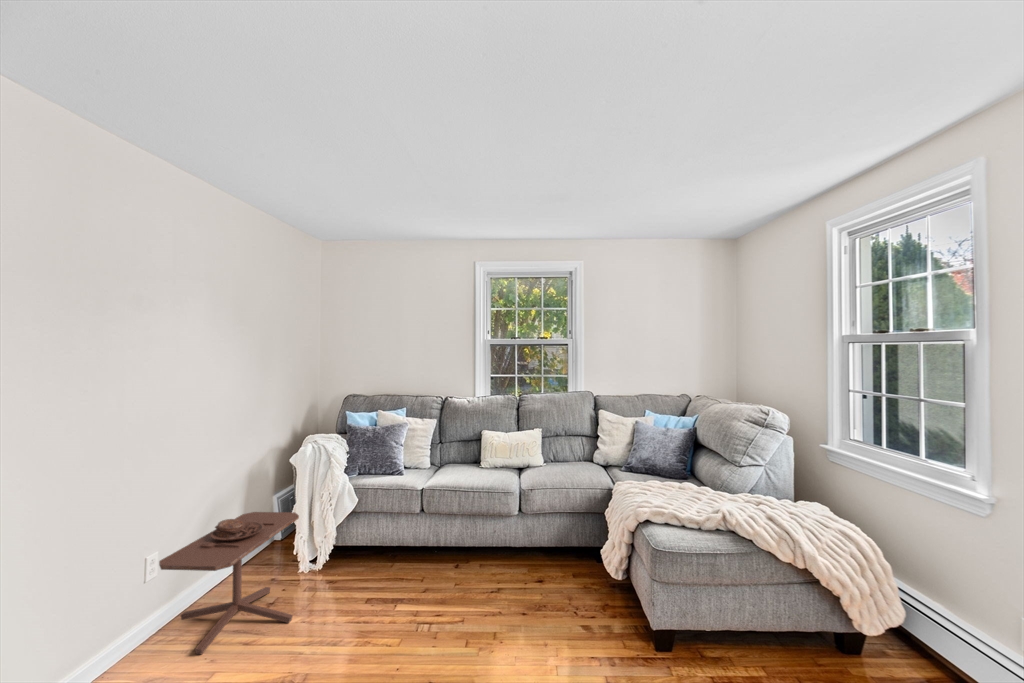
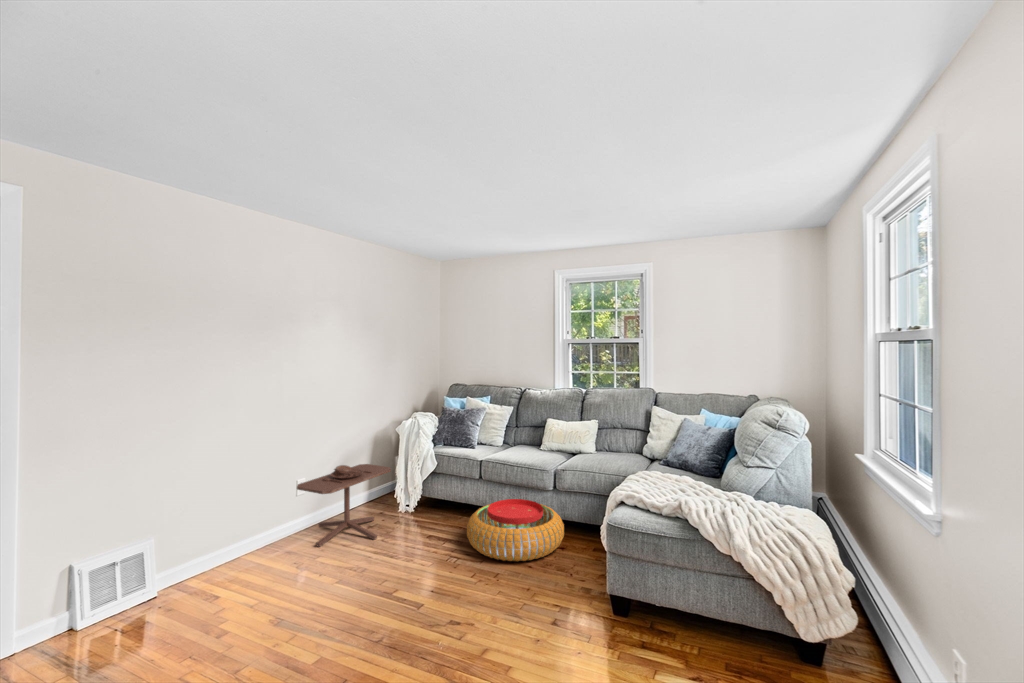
pouf: none [425,532,547,616] -> present [467,499,564,561]

